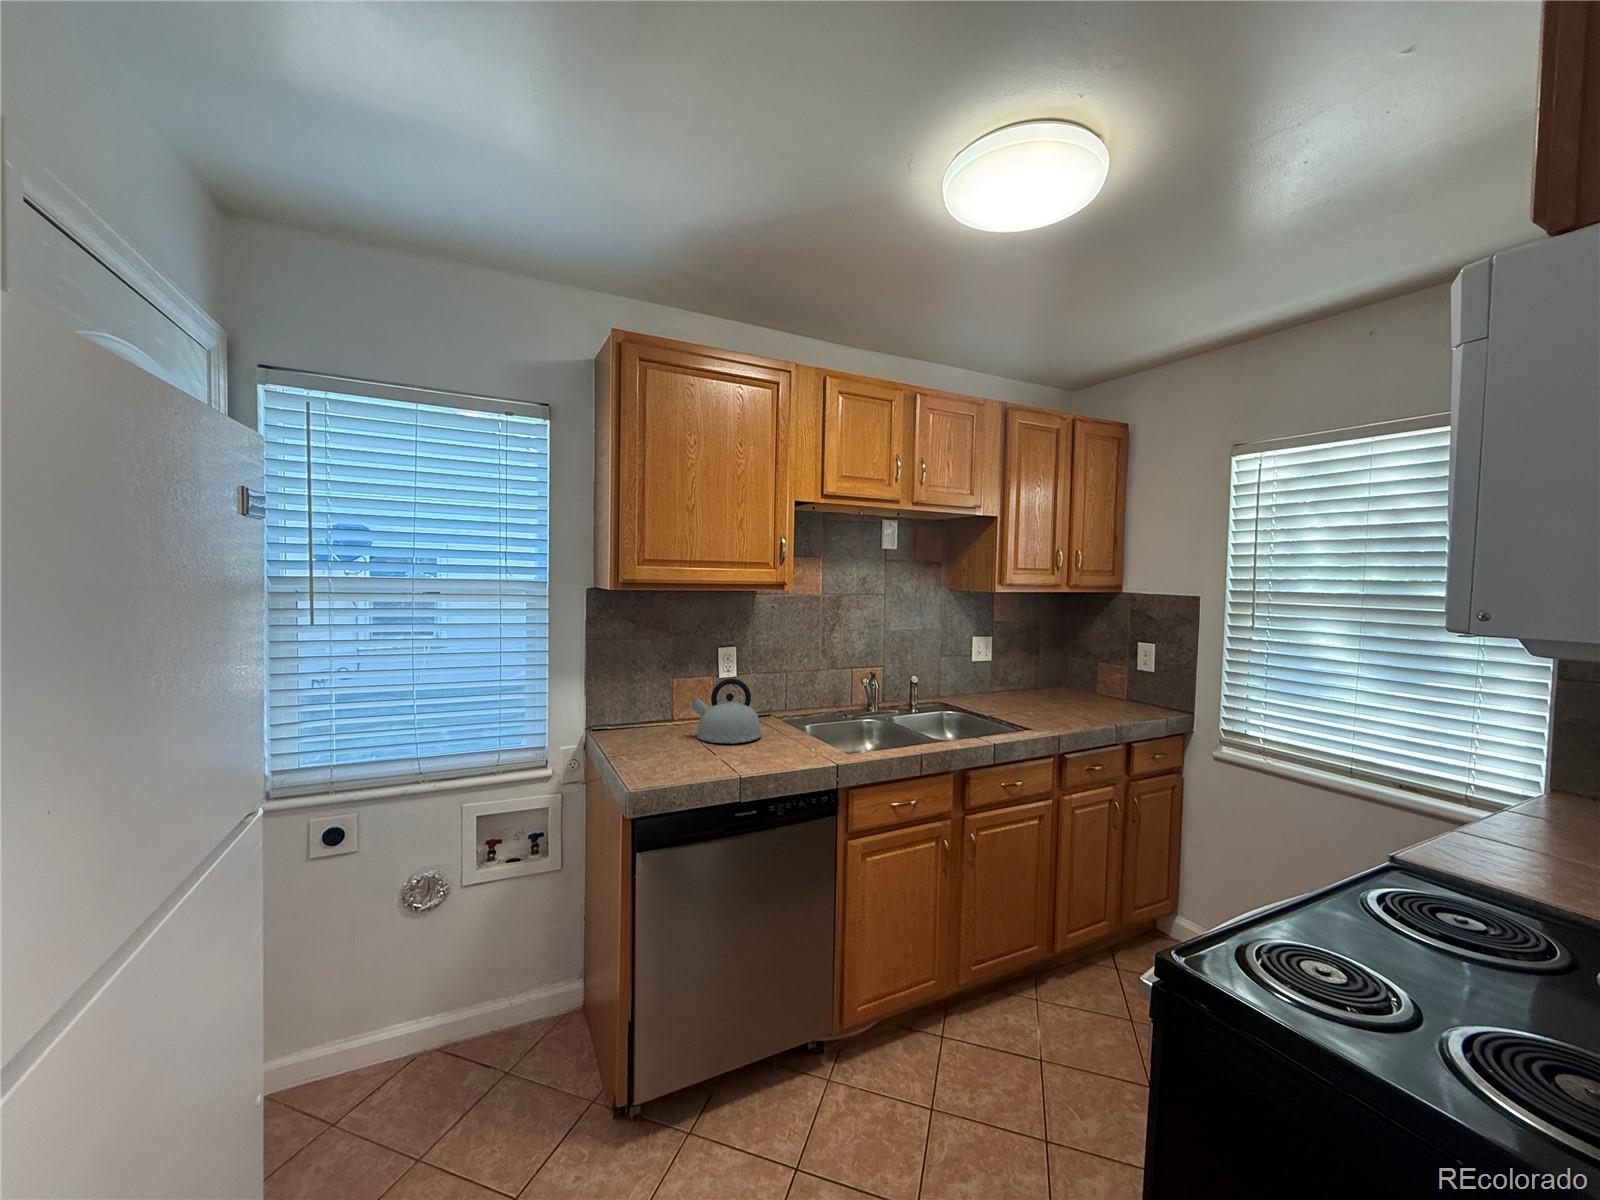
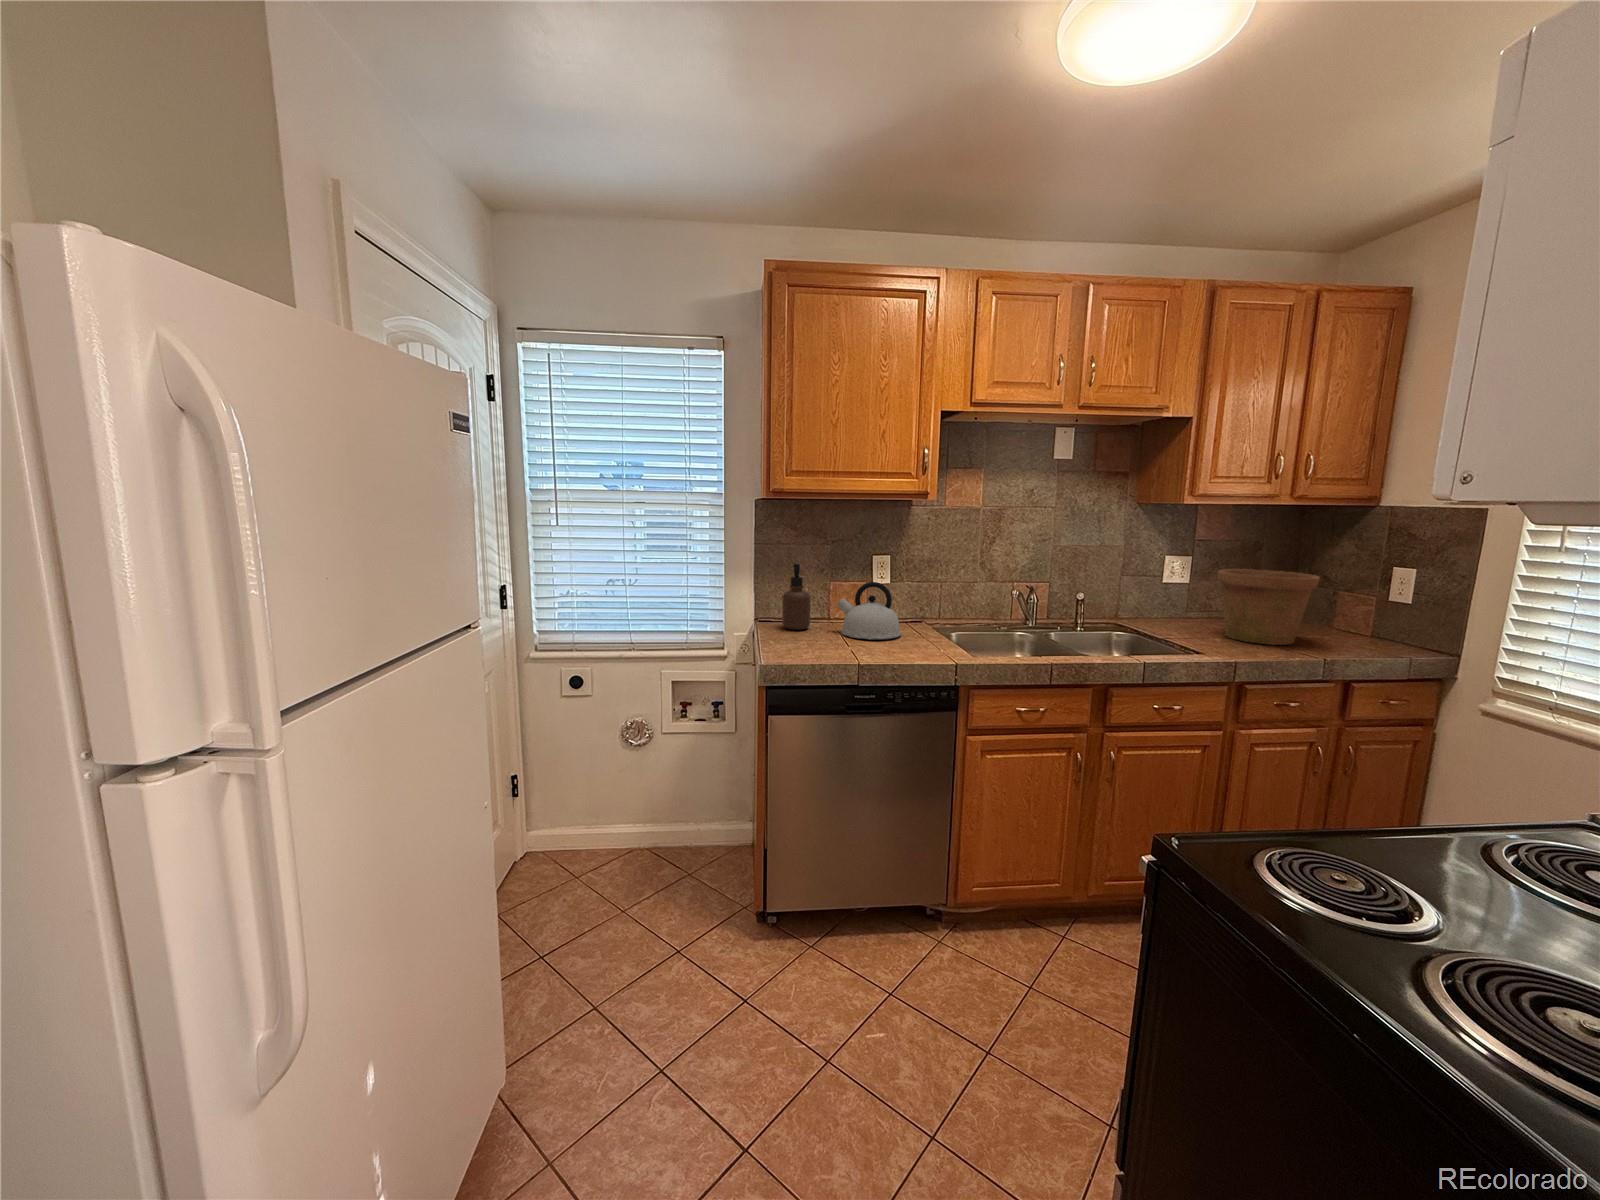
flower pot: none [1023,648,1099,714] -> present [1218,569,1320,645]
soap dispenser: none [626,662,659,739] -> present [782,564,810,630]

